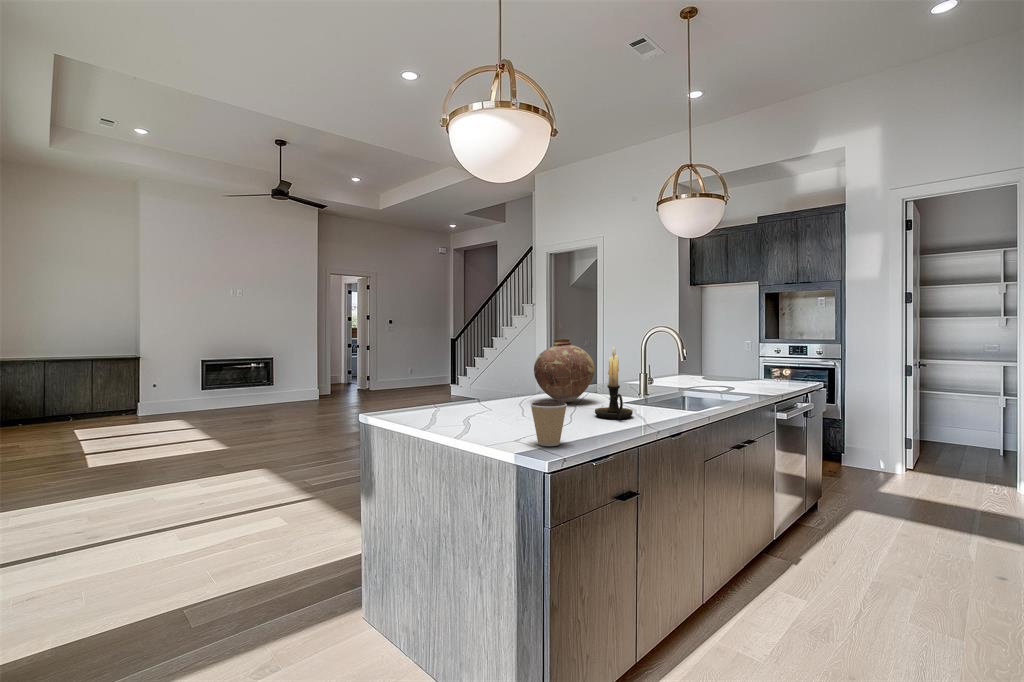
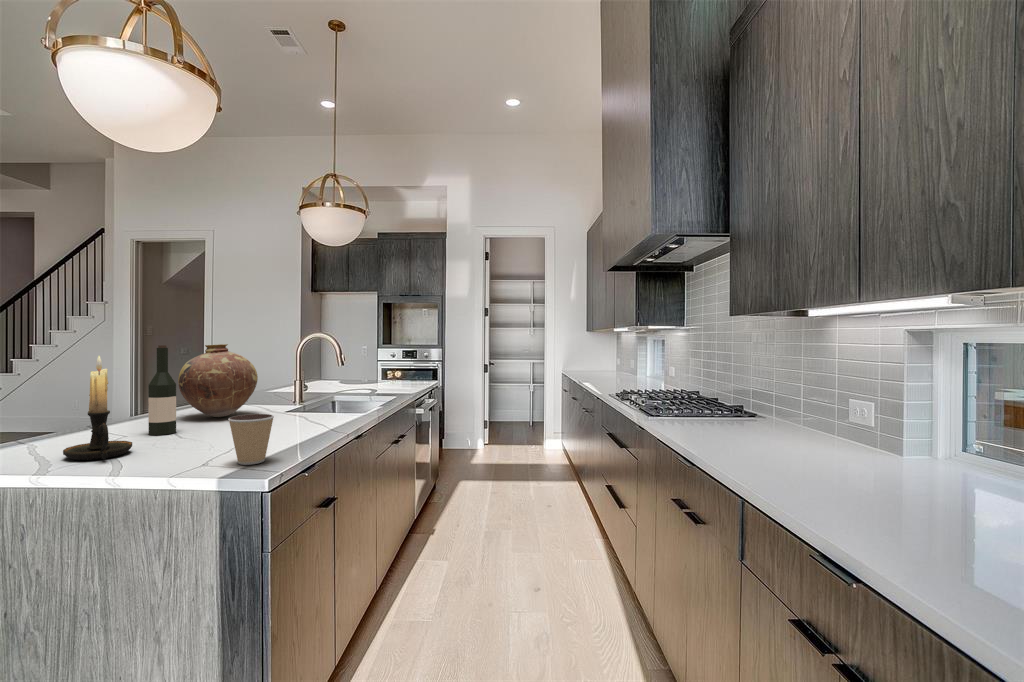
wine bottle: none [505,339,524,412] -> present [148,345,176,435]
candle holder: present [595,346,633,419] -> present [63,356,132,460]

